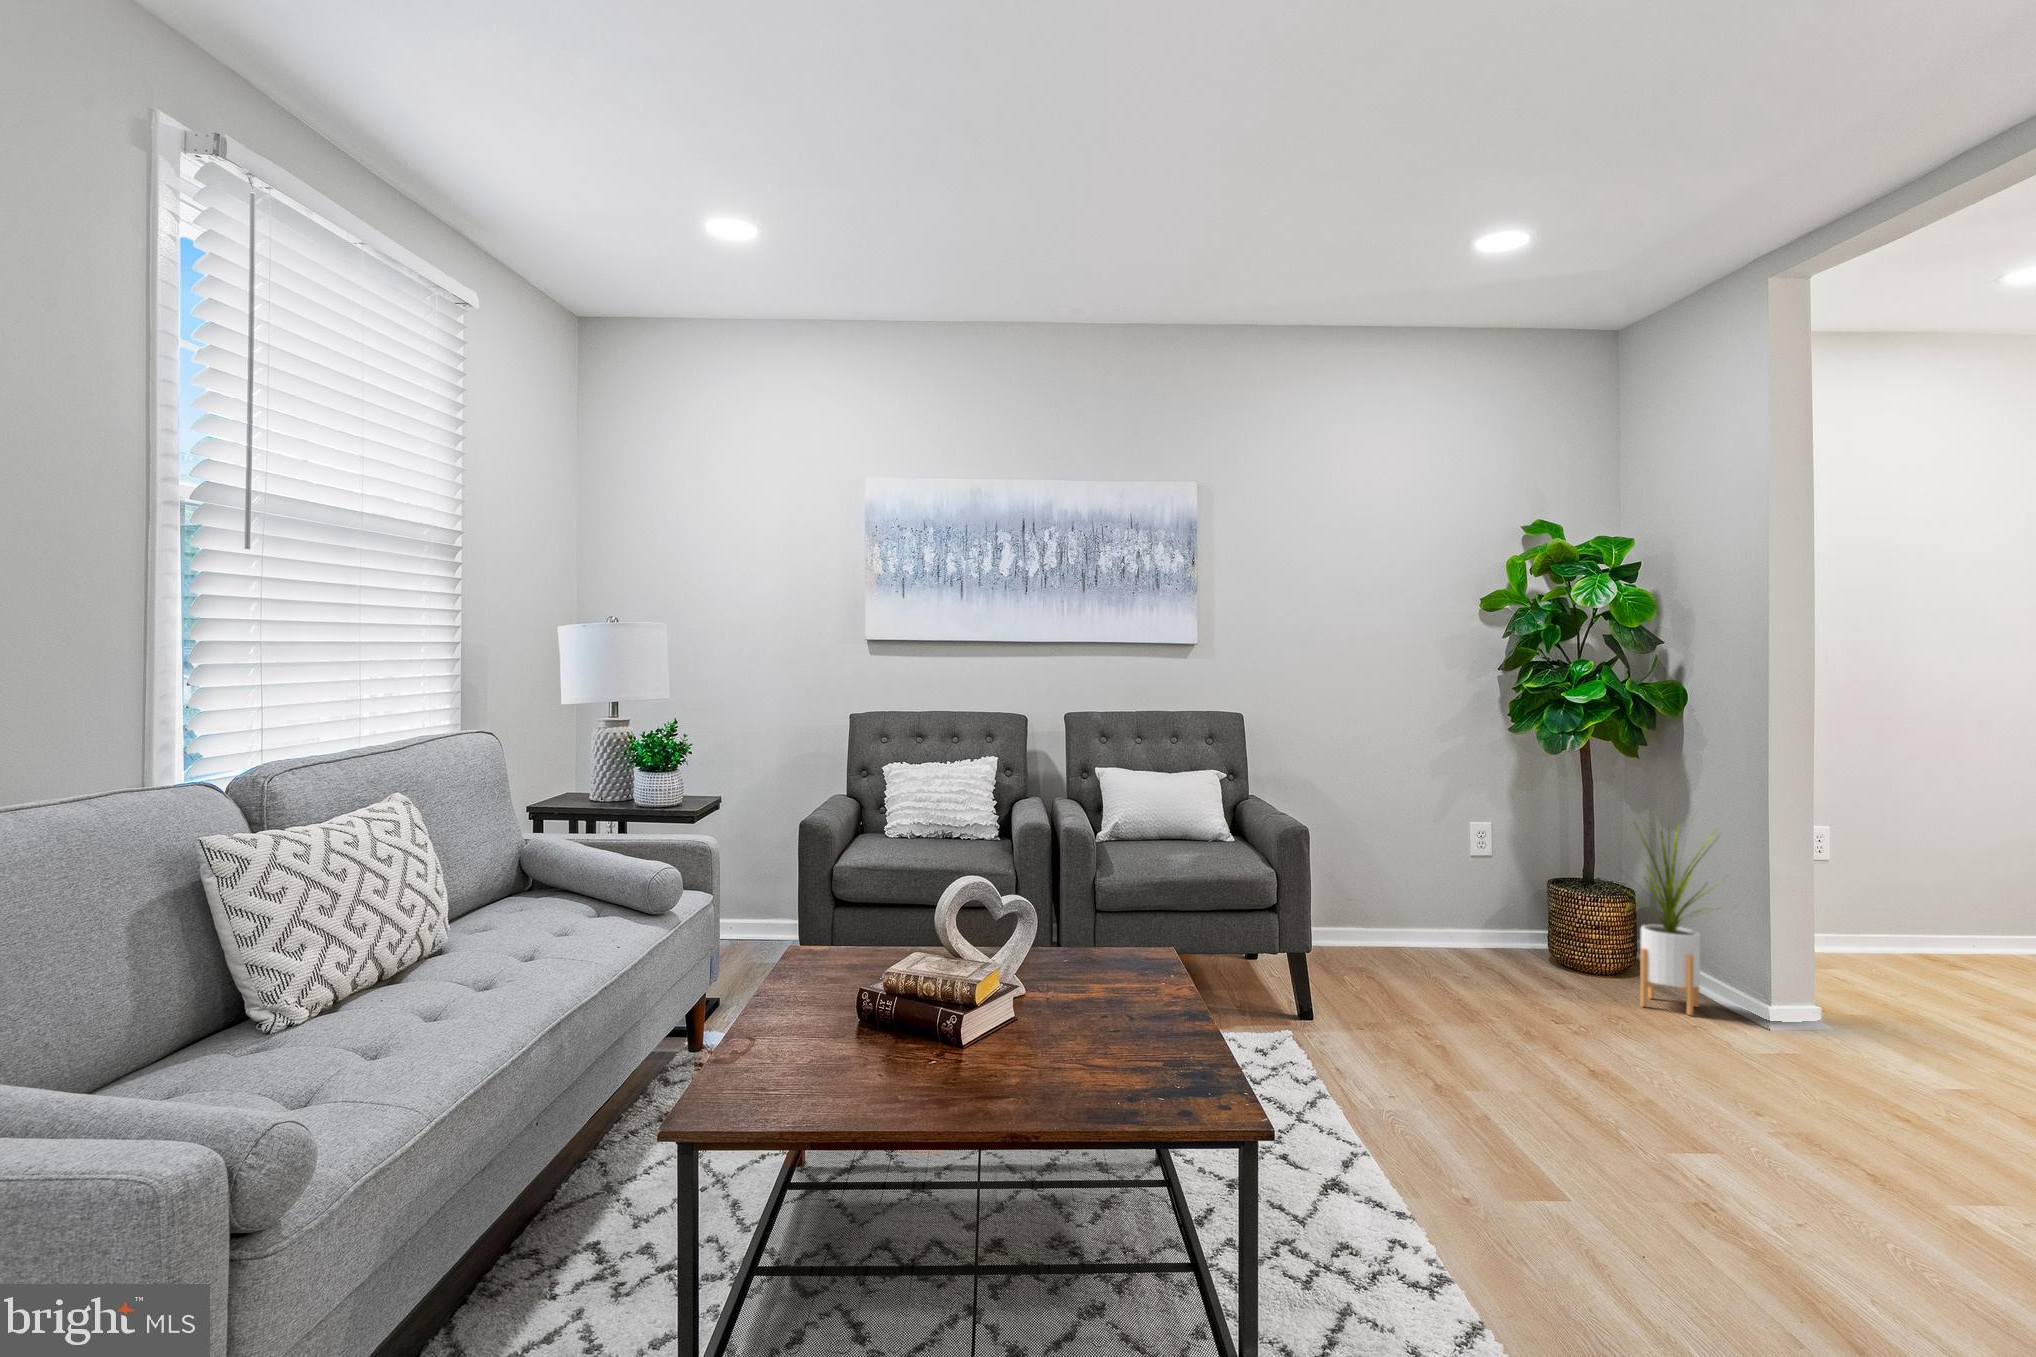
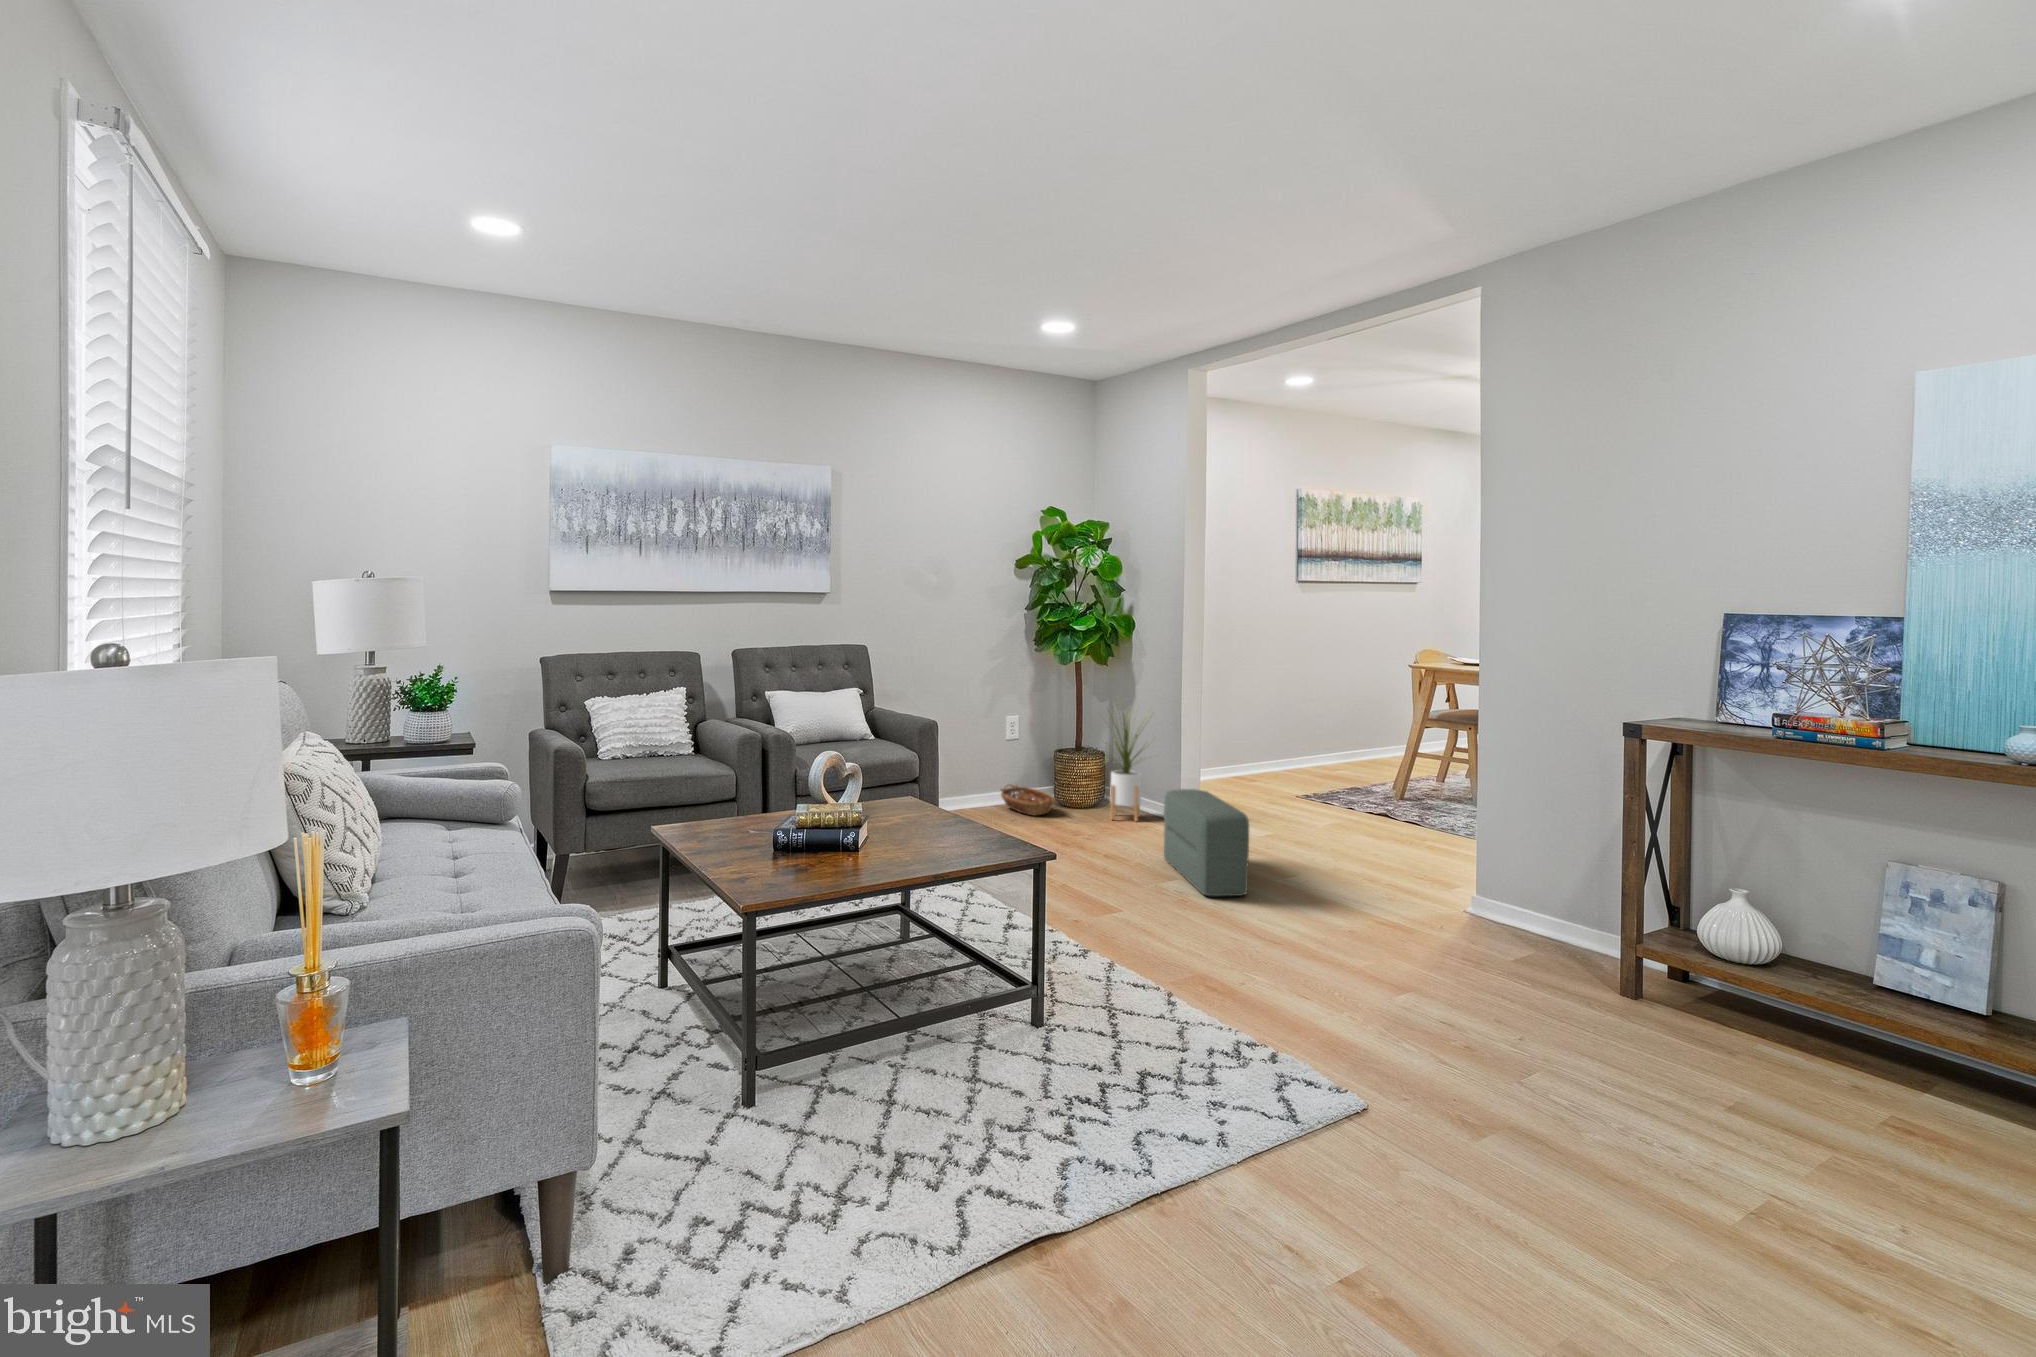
basket: none [1434,927,1568,984] -> present [1001,784,1055,816]
pouf: none [1735,976,1940,1231] -> present [1164,789,1249,896]

